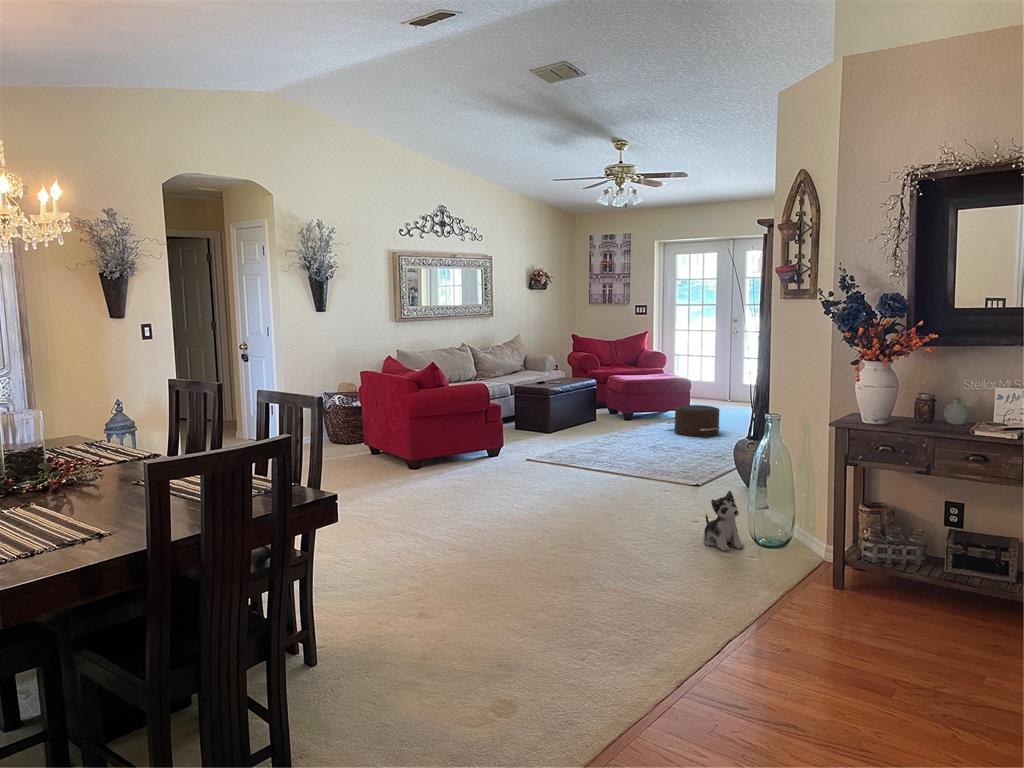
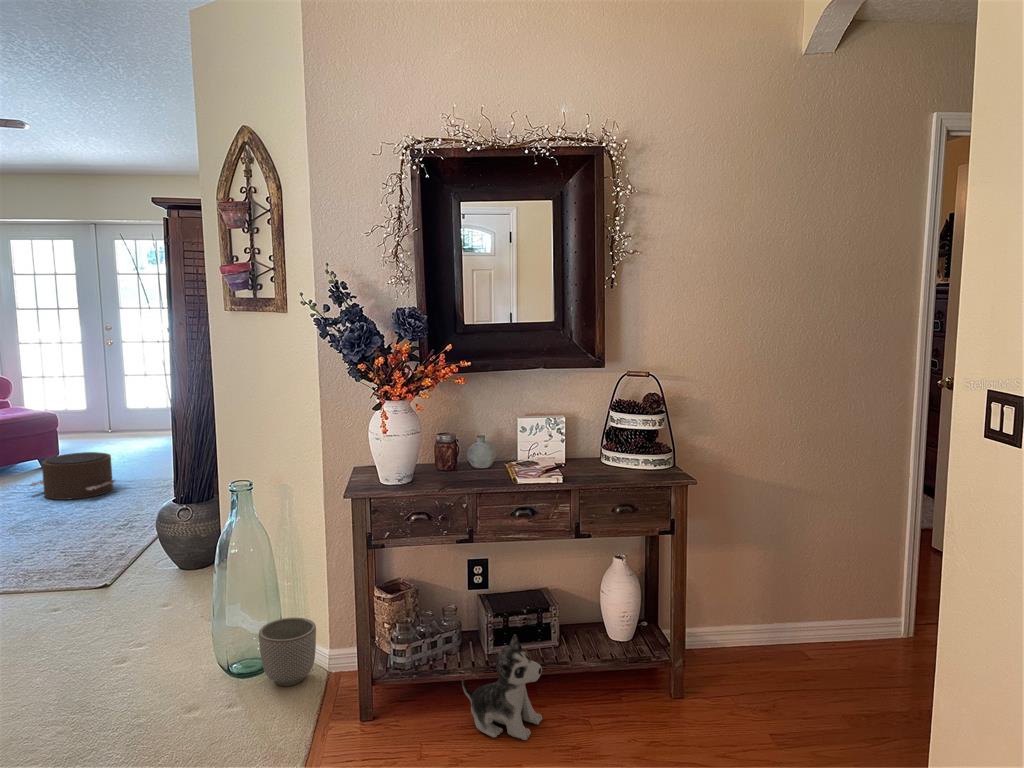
plush toy: present [704,491,744,551] -> present [462,634,542,740]
planter: none [775,515,816,560] -> present [259,617,316,686]

